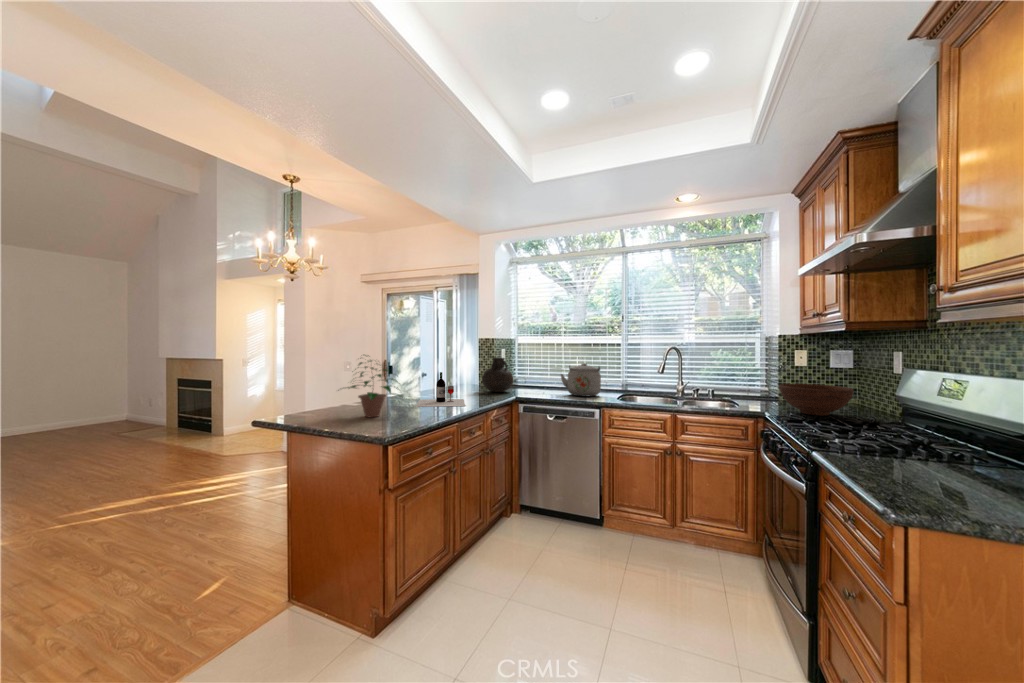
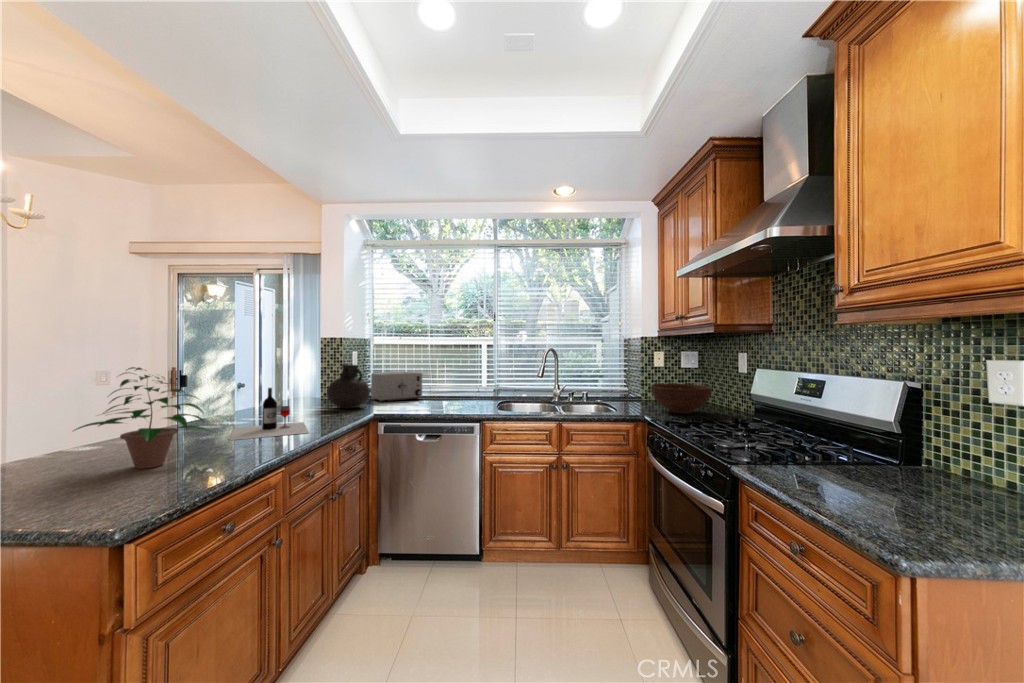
kettle: present [561,363,601,397] -> none [429,369,476,407]
toaster: none [517,365,558,389] -> present [371,372,422,402]

